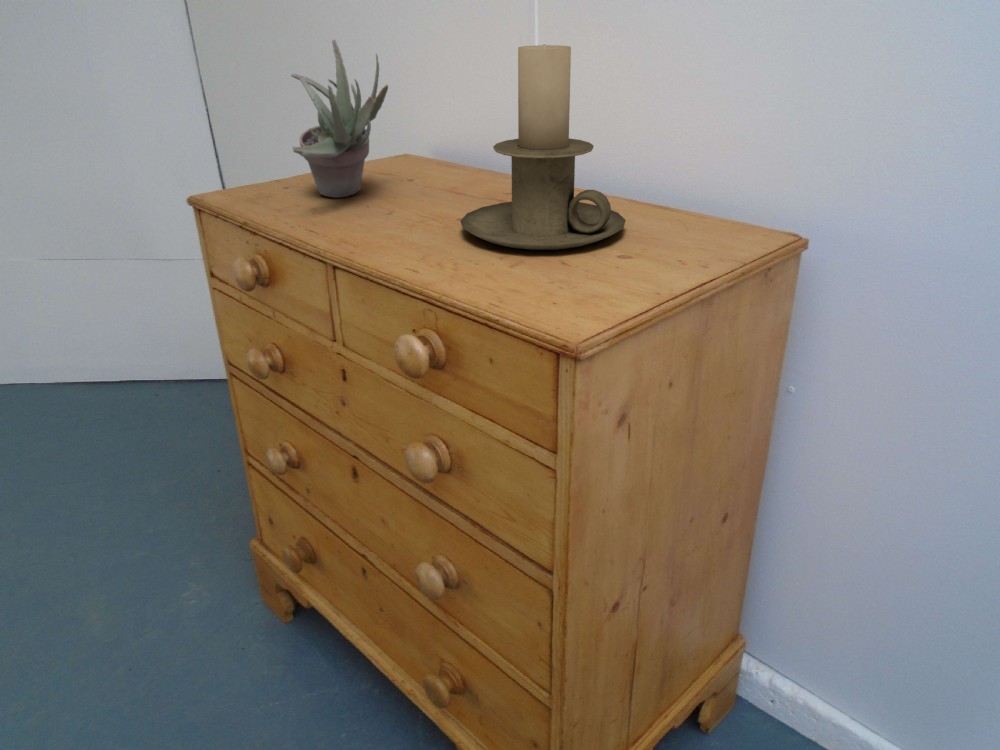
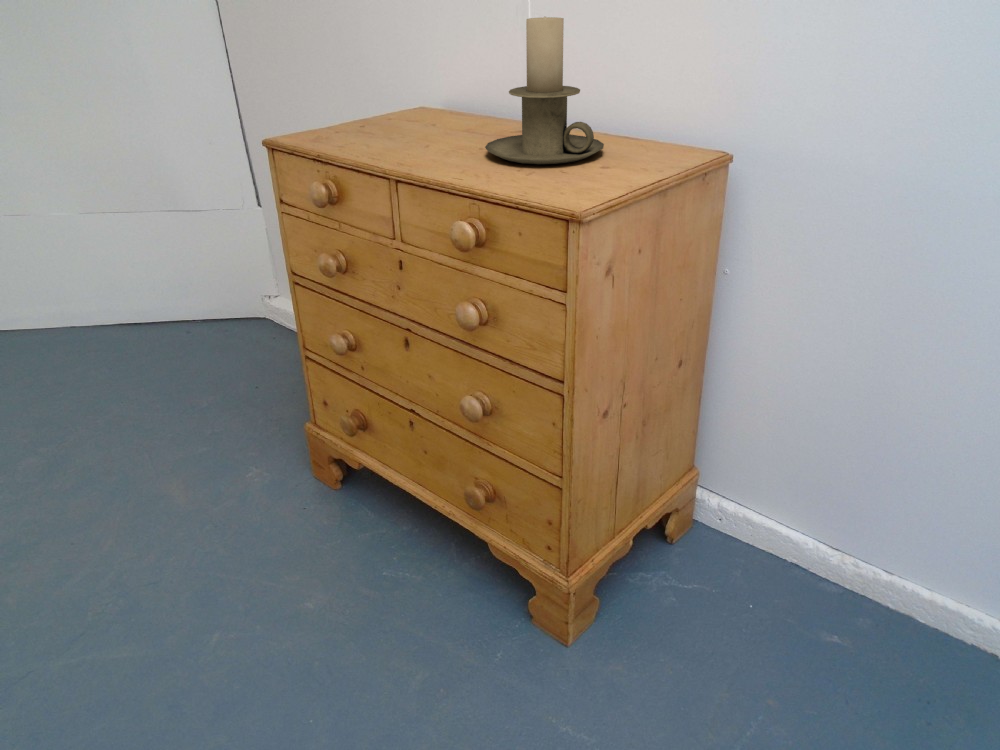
succulent plant: present [291,40,388,198] -> none [346,15,422,137]

